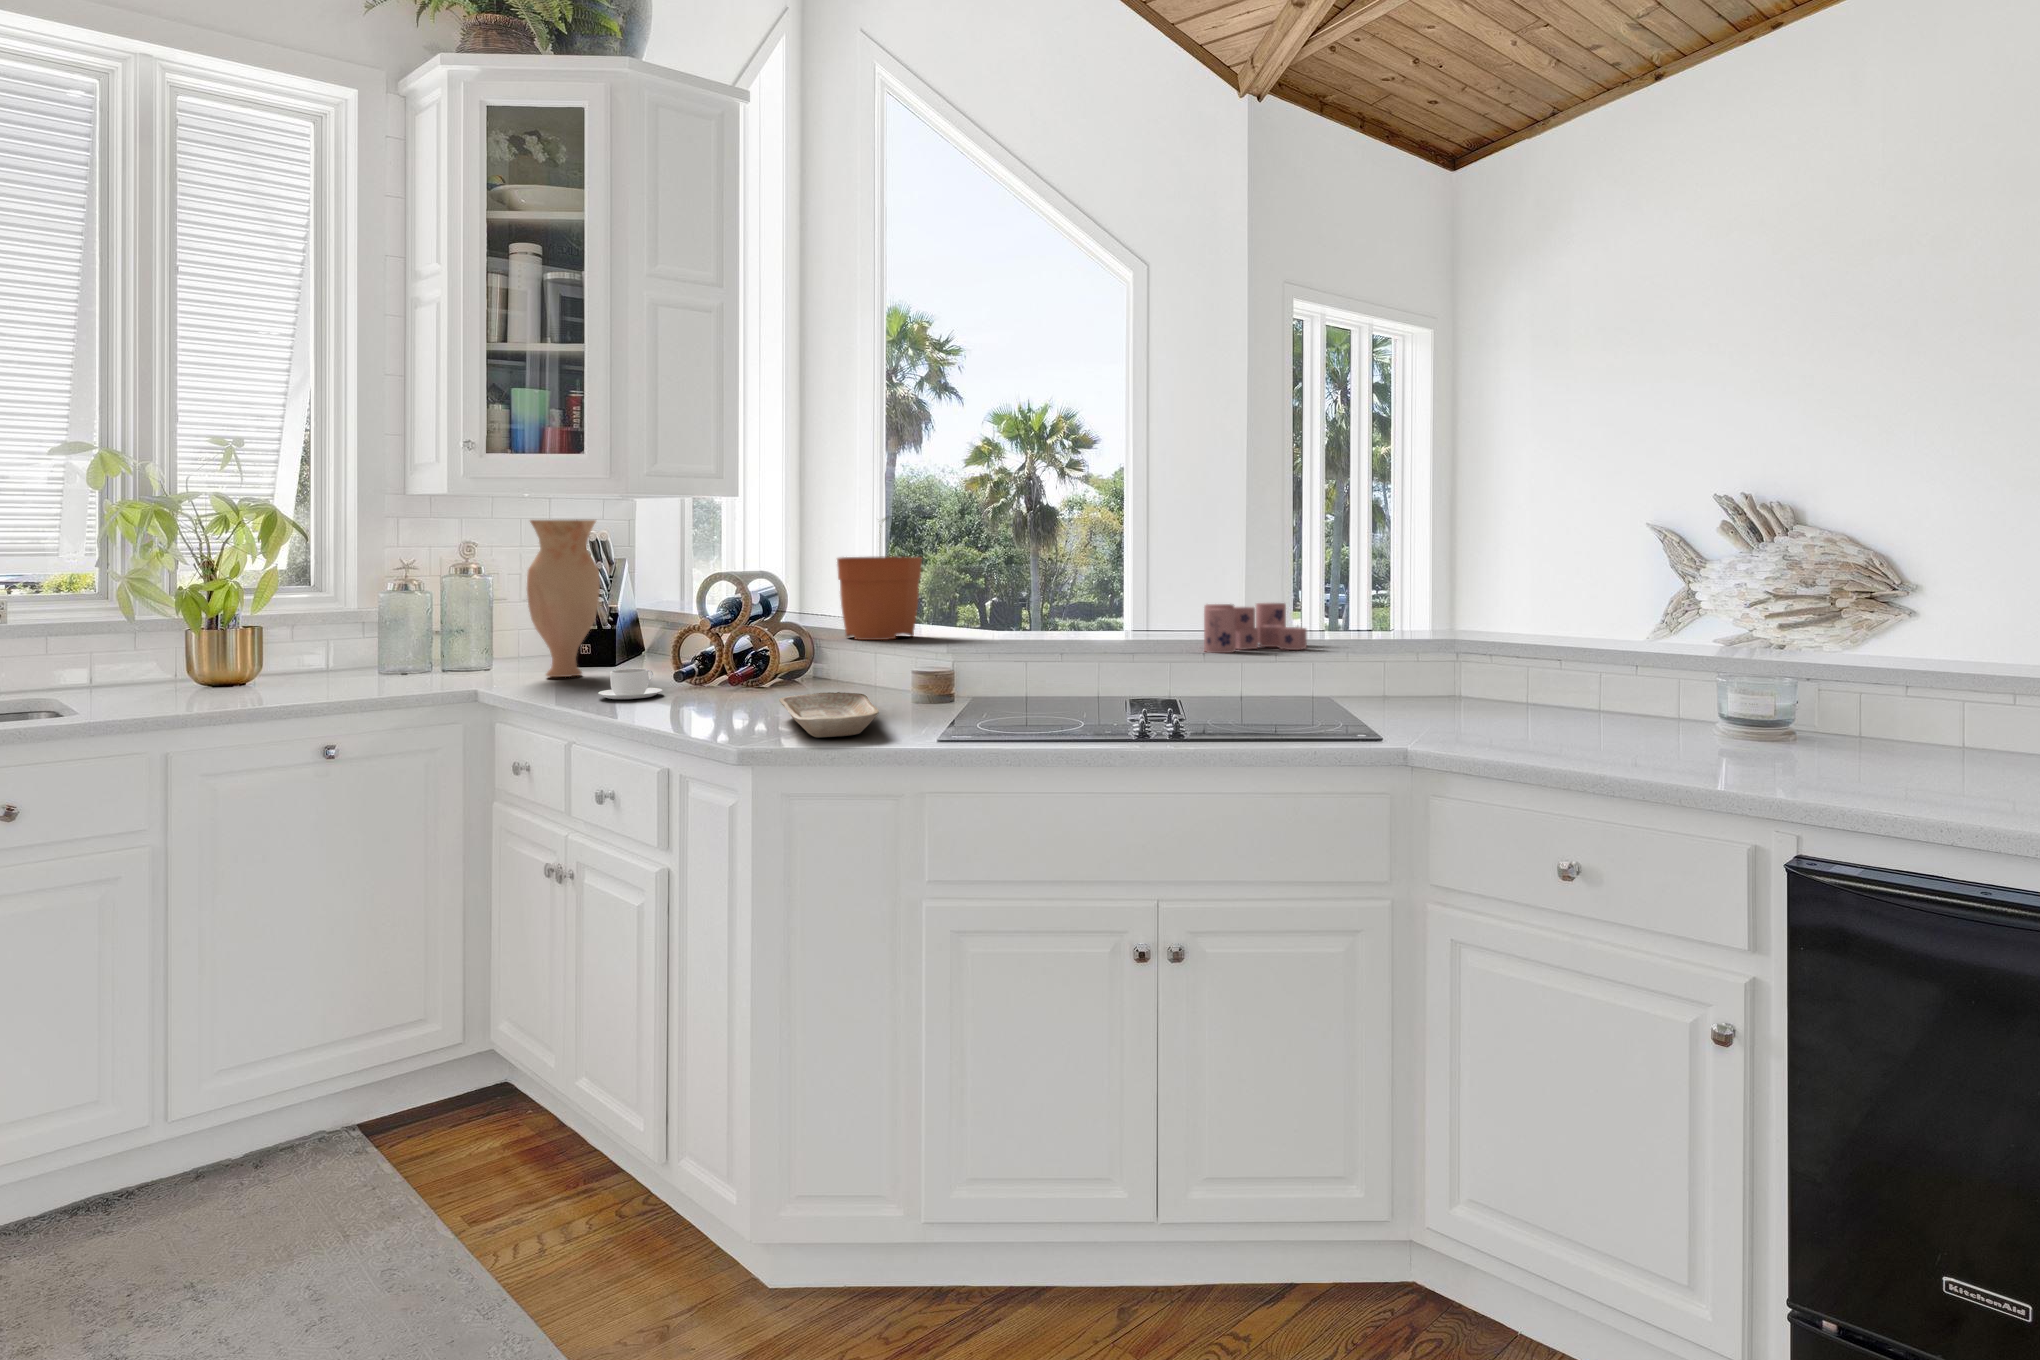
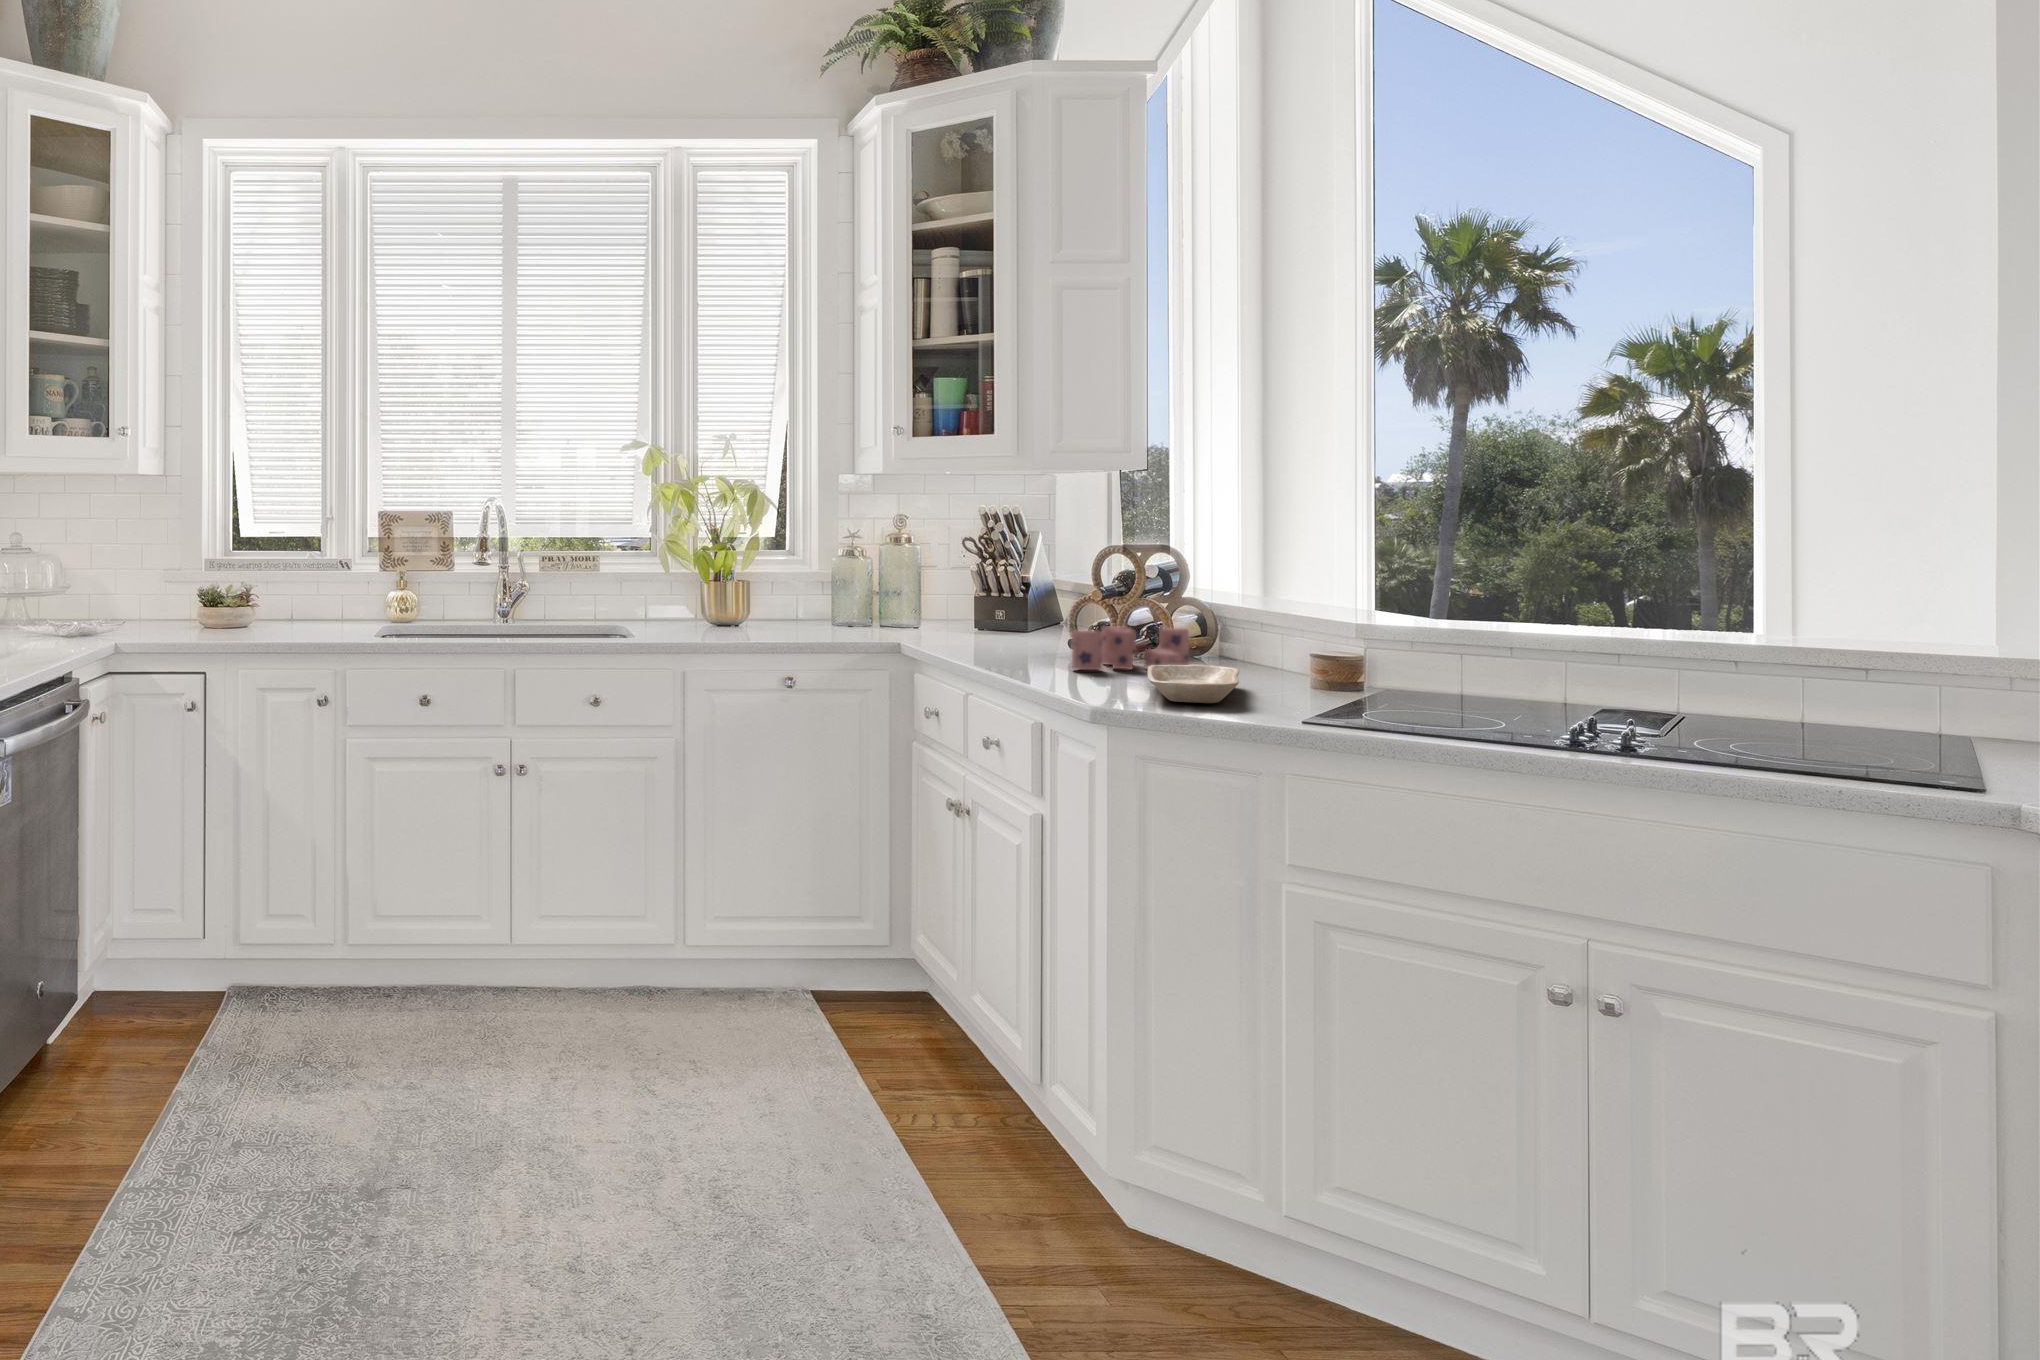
plant pot: present [837,519,922,640] -> none [1229,491,1330,619]
vase: present [527,520,600,677] -> none [944,495,1008,638]
candle: present [1204,603,1307,653] -> present [1071,626,1189,670]
coffee cup: present [599,668,662,699] -> none [995,632,1054,659]

